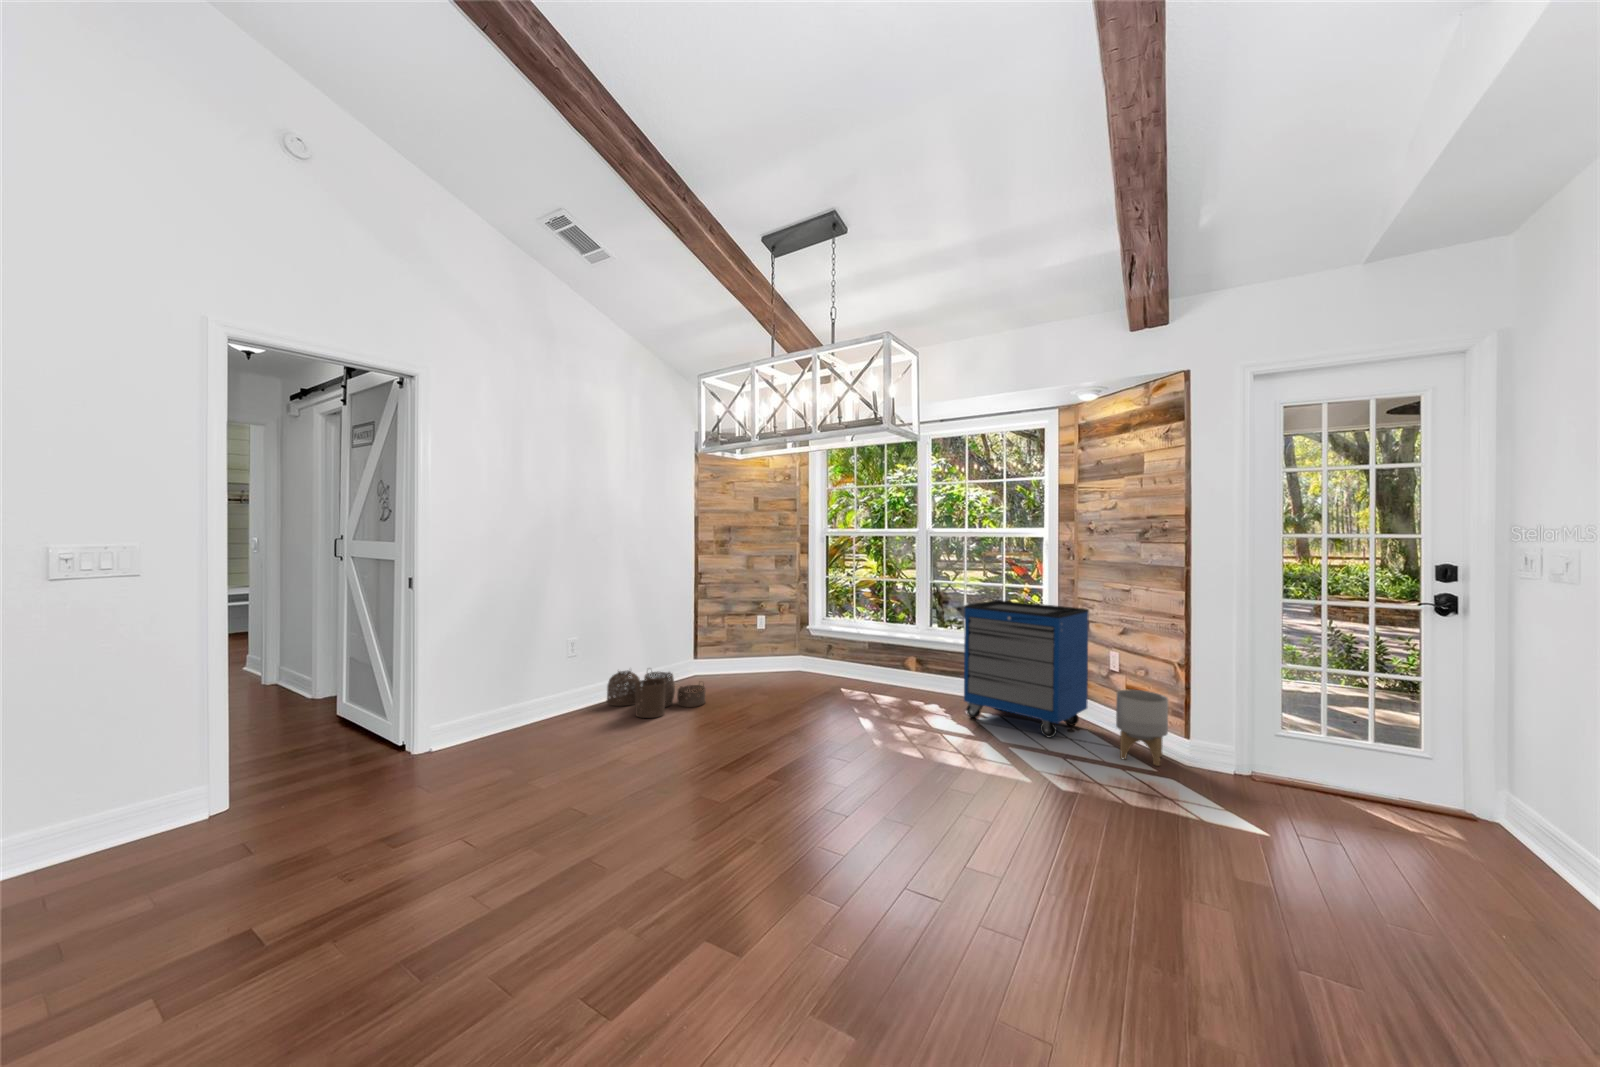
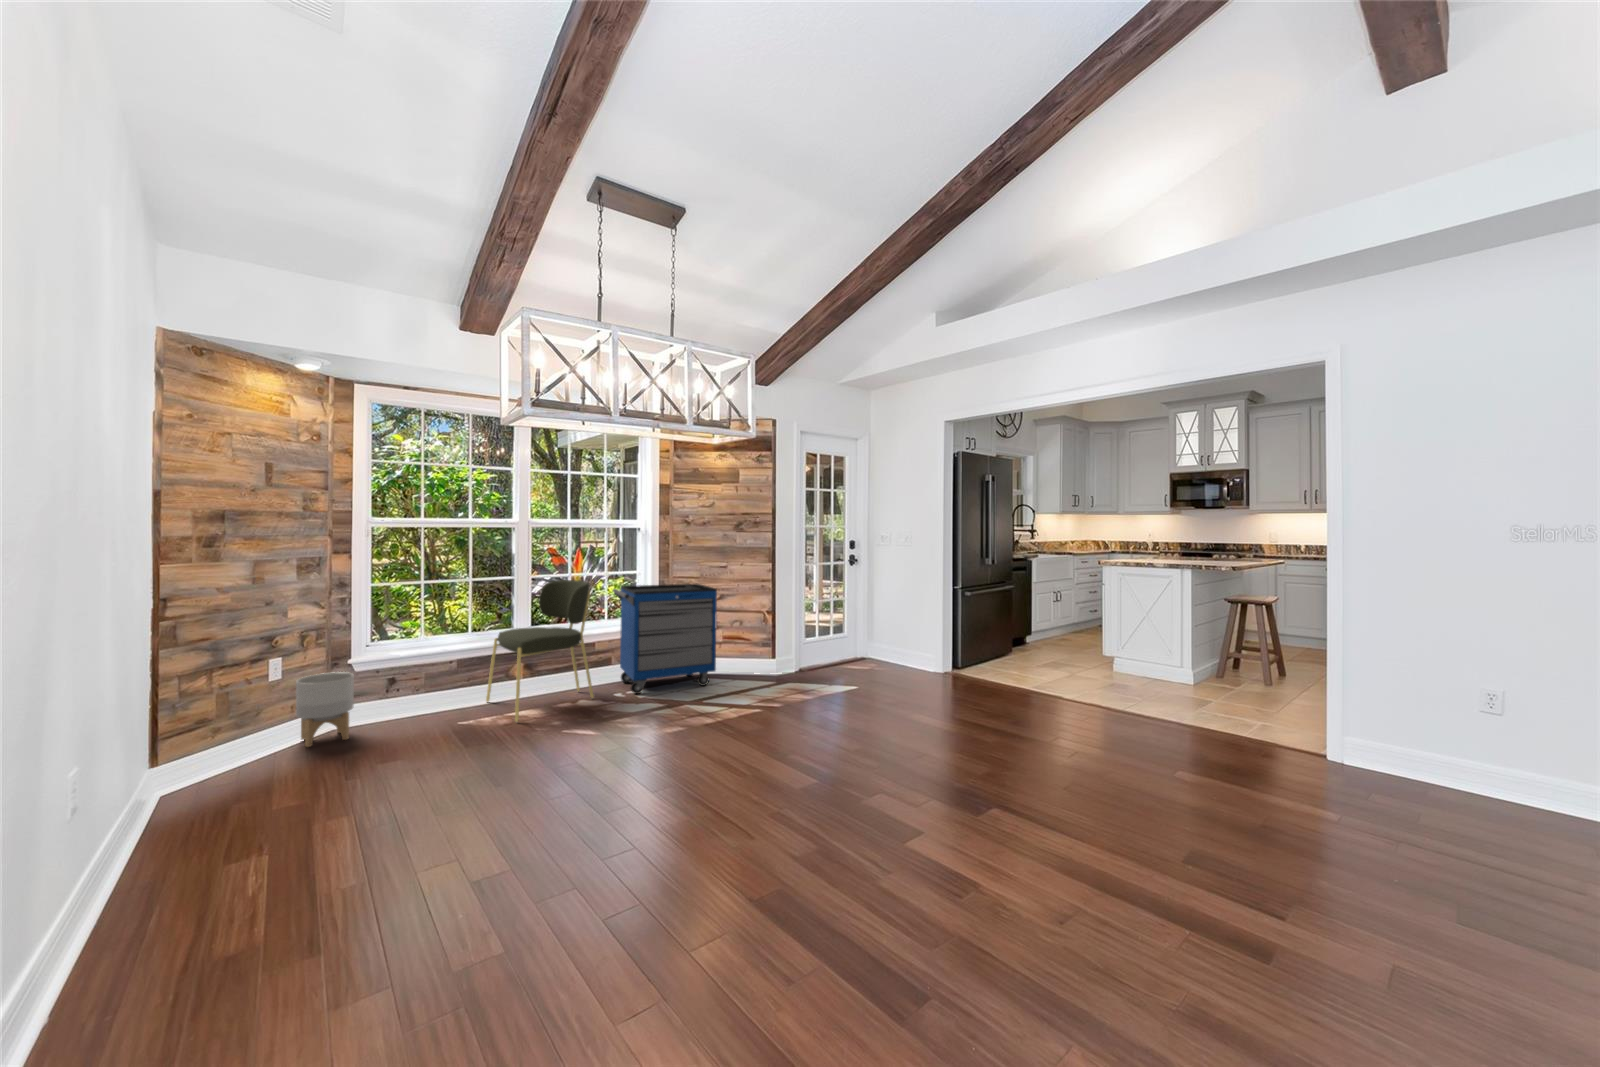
dining chair: none [850,587,945,707] -> present [486,580,594,722]
woven basket: present [606,671,706,718] -> none [125,770,365,902]
planter: present [1116,690,1168,766] -> present [296,672,354,747]

